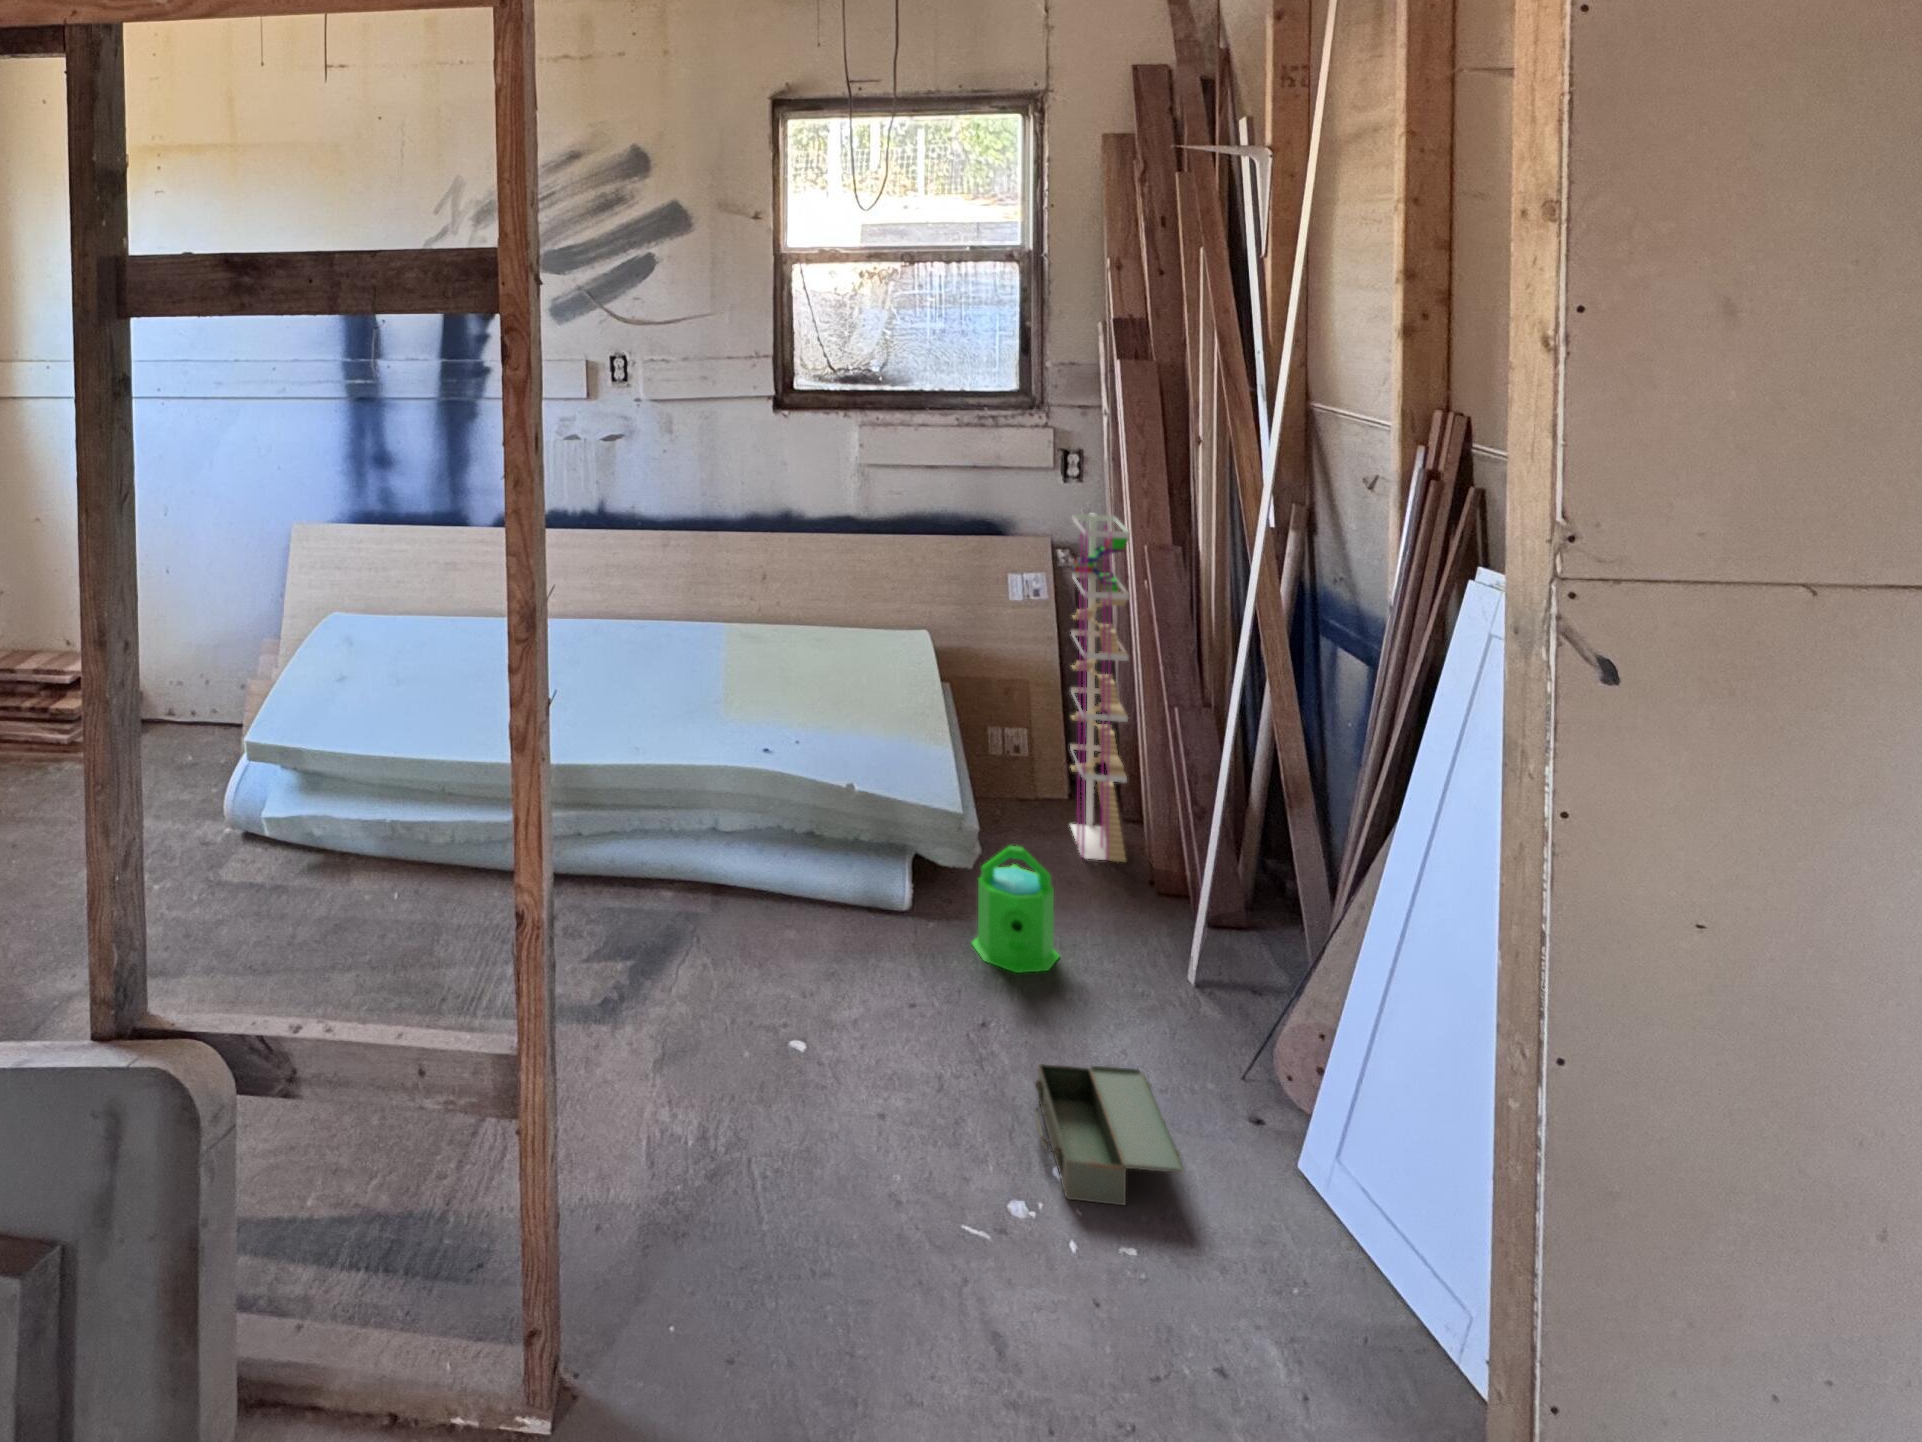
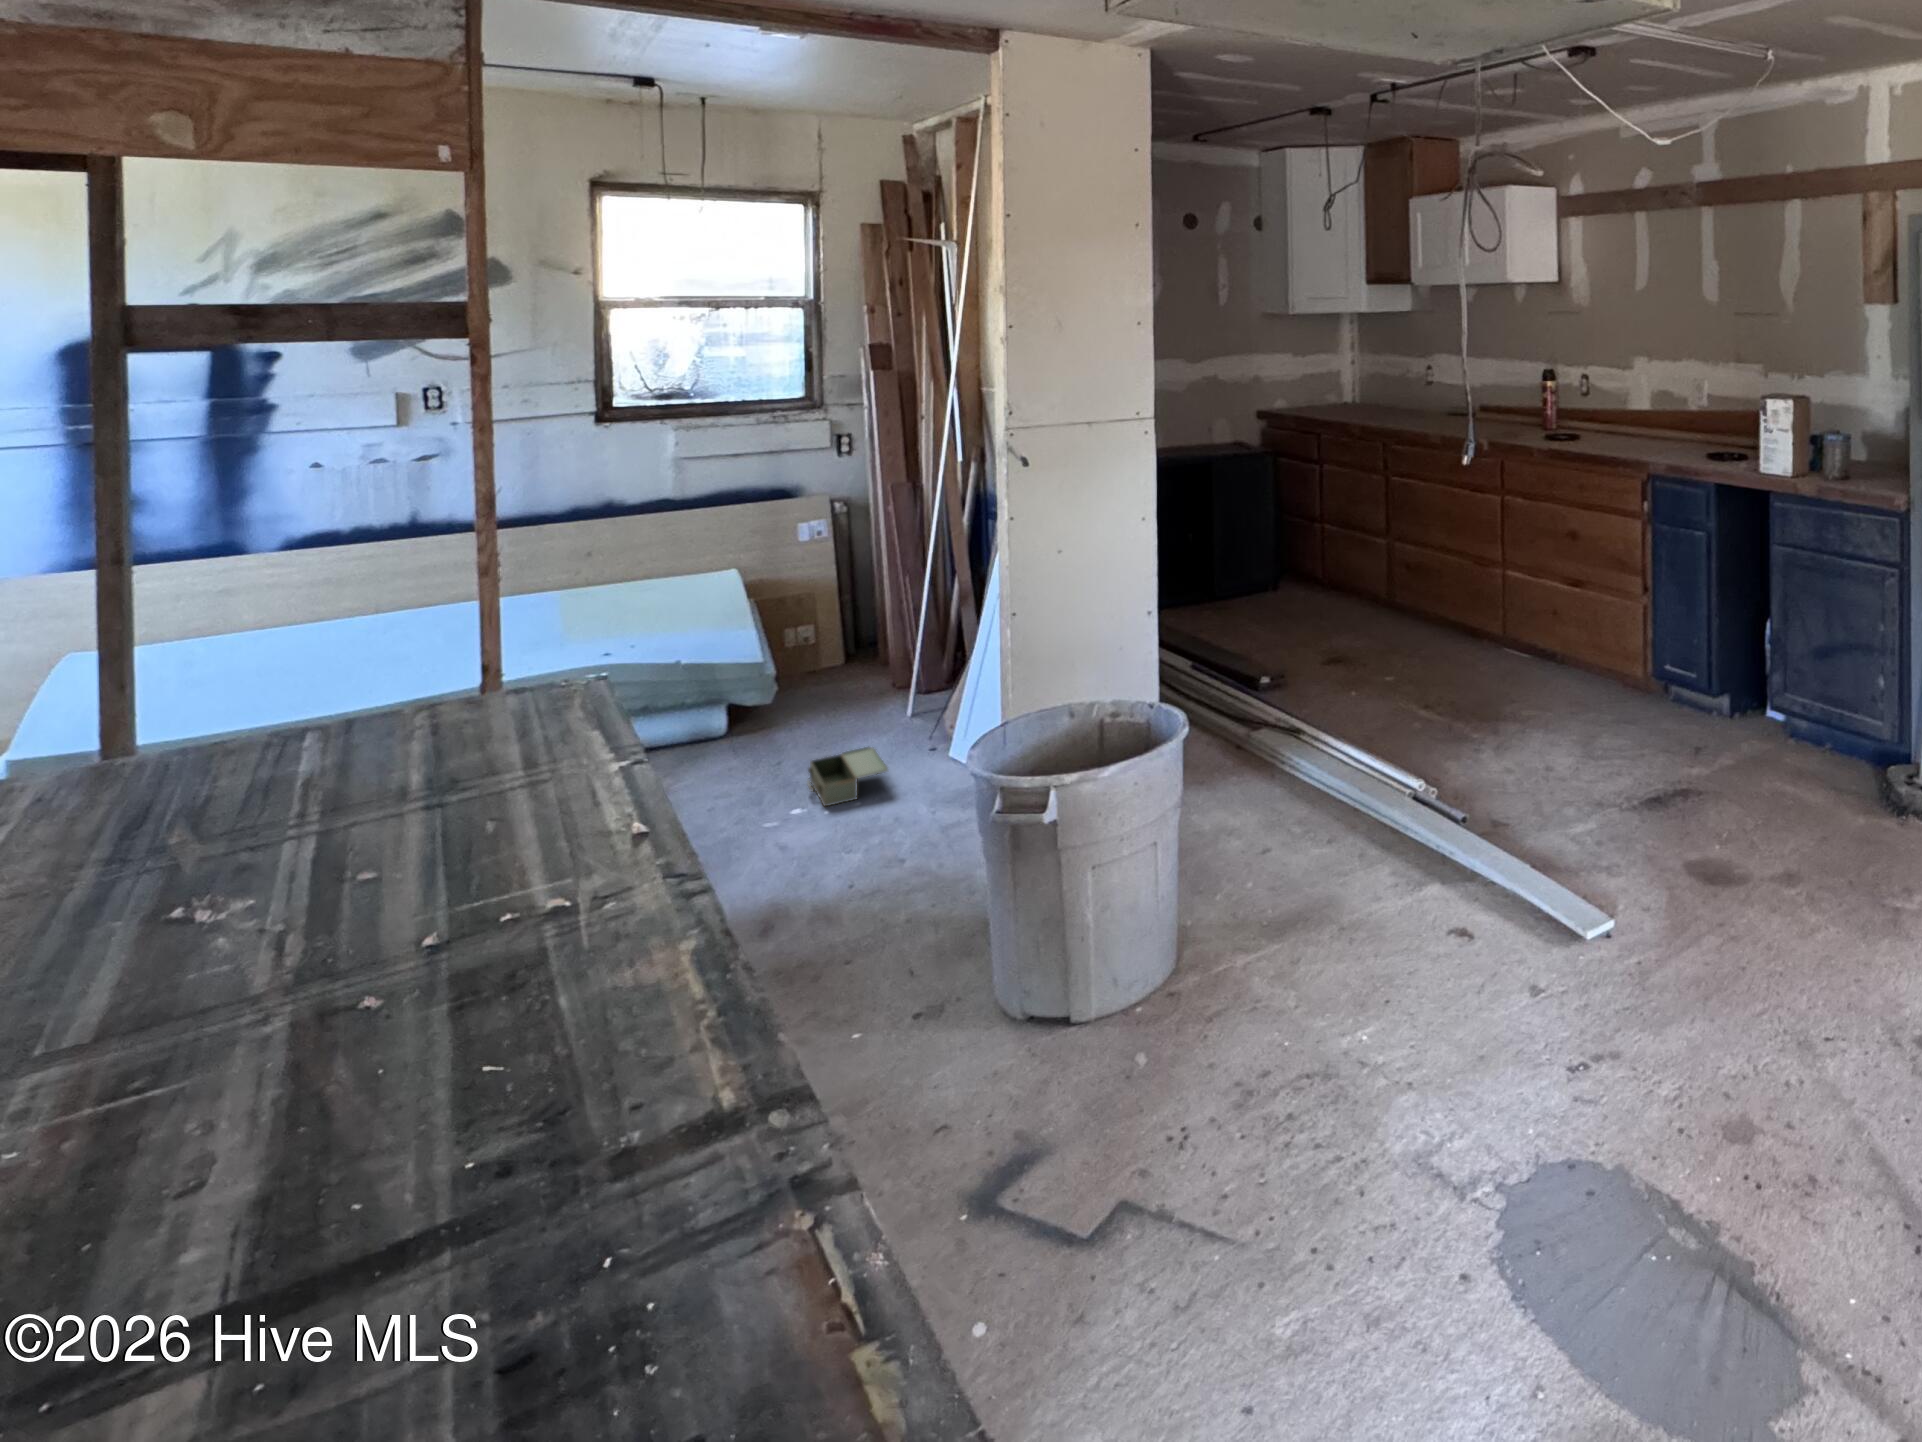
shelving unit: present [1070,514,1130,862] -> none [841,469,879,688]
watering can: present [972,846,1059,973] -> none [769,668,830,743]

